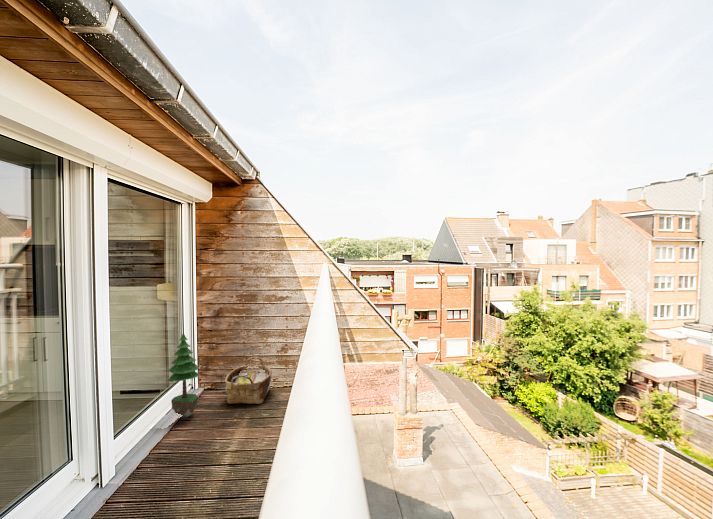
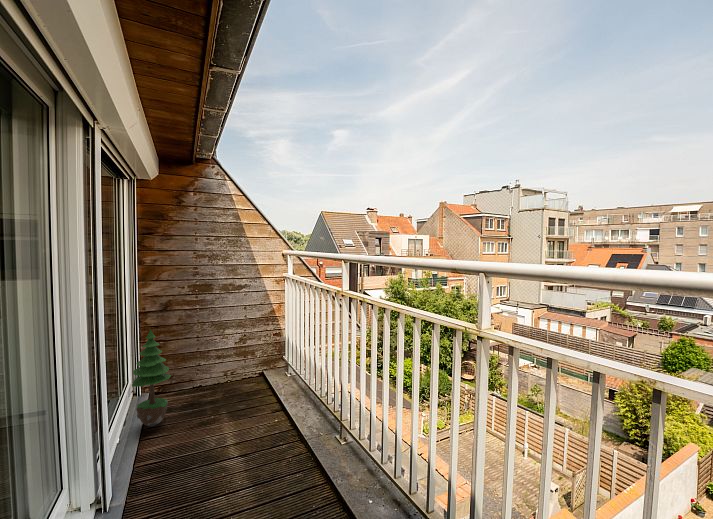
woven basket: present [225,357,272,404] -> none [189,351,239,404]

